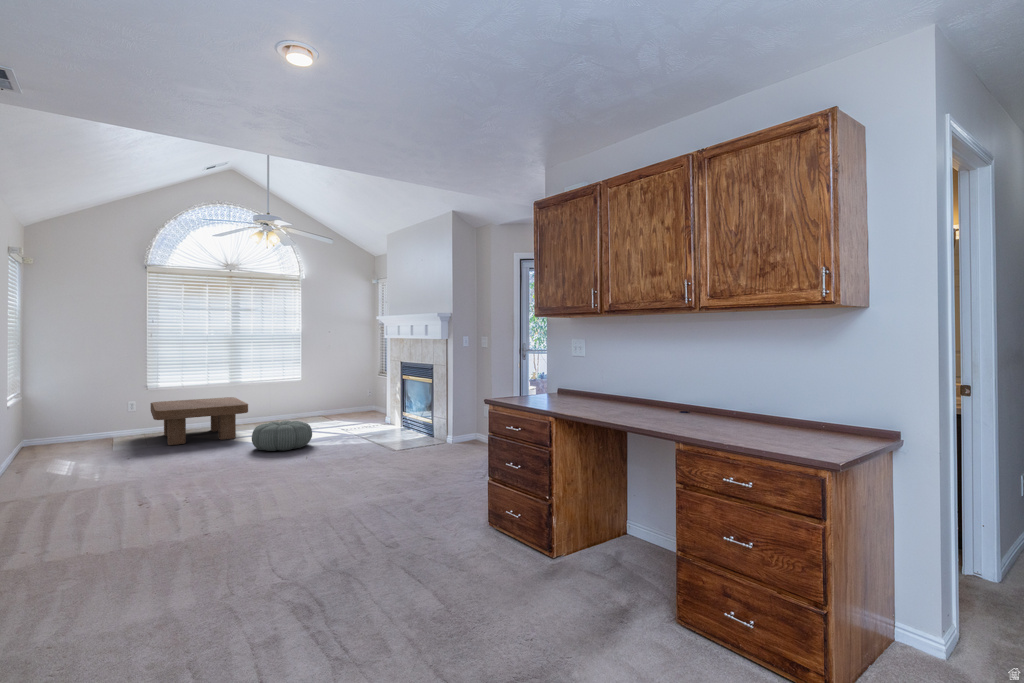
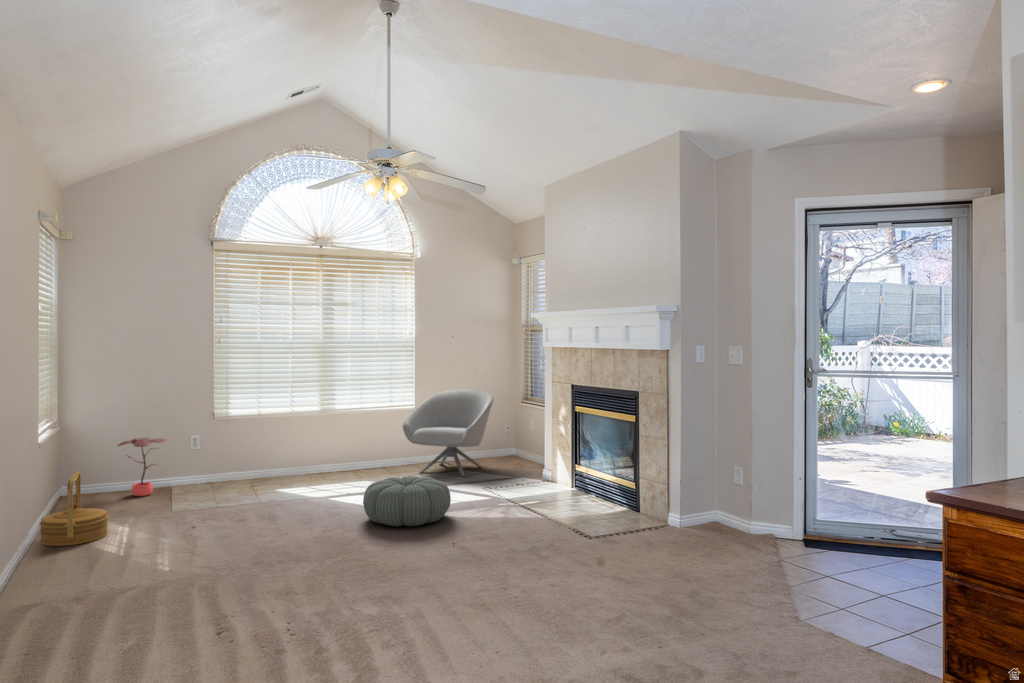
armchair: none [290,368,356,424] -> present [403,390,494,476]
coffee table: present [151,397,248,445] -> none [218,431,351,506]
potted plant: none [70,403,110,444] -> present [118,438,167,496]
woven basket: none [10,423,64,472] -> present [39,472,109,546]

